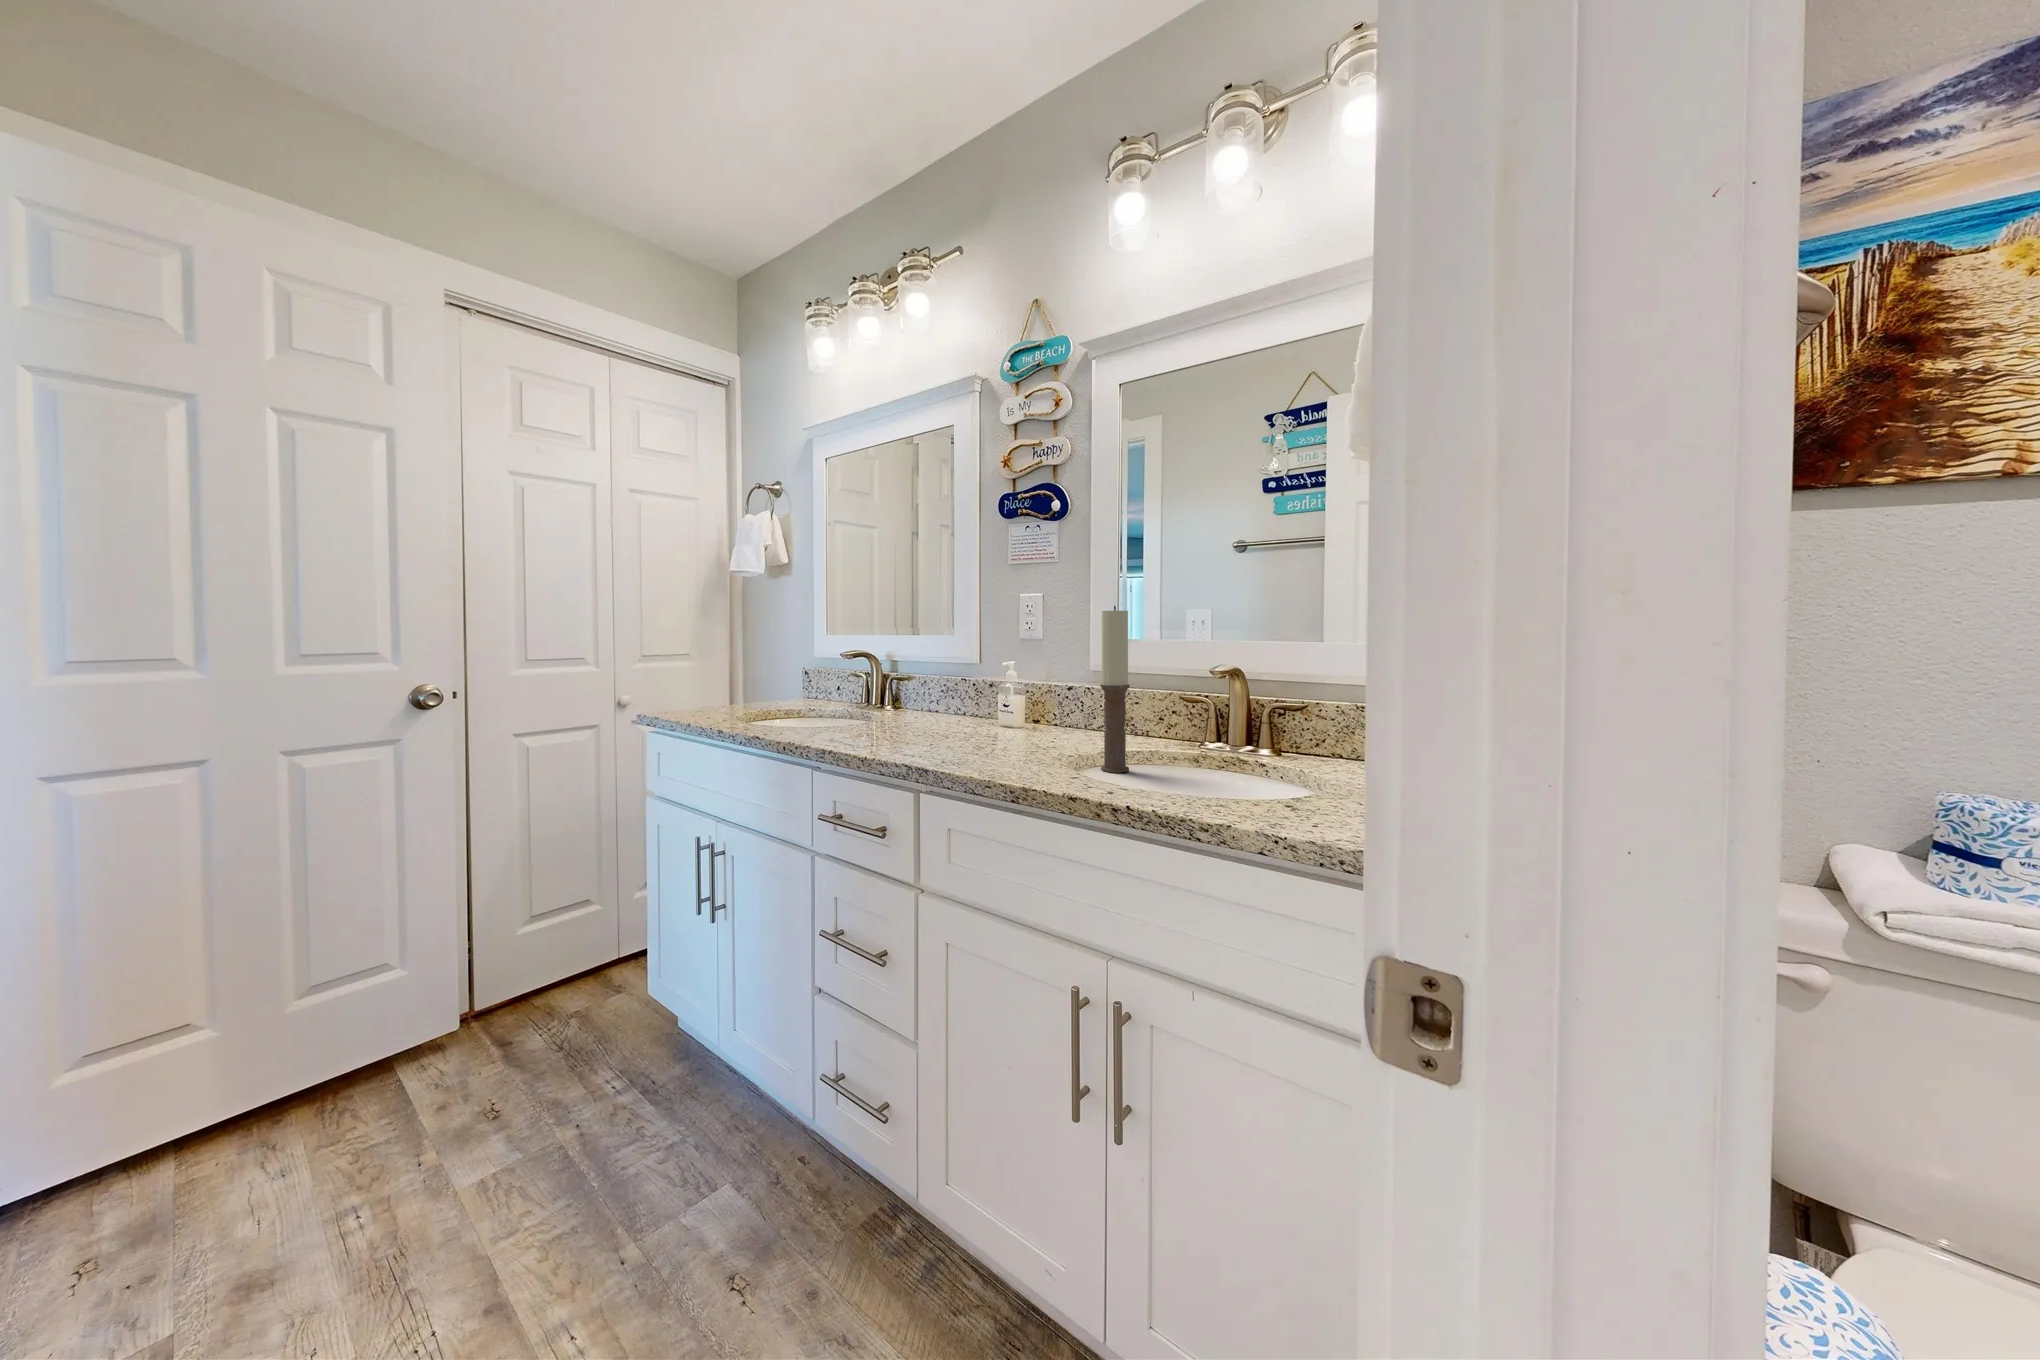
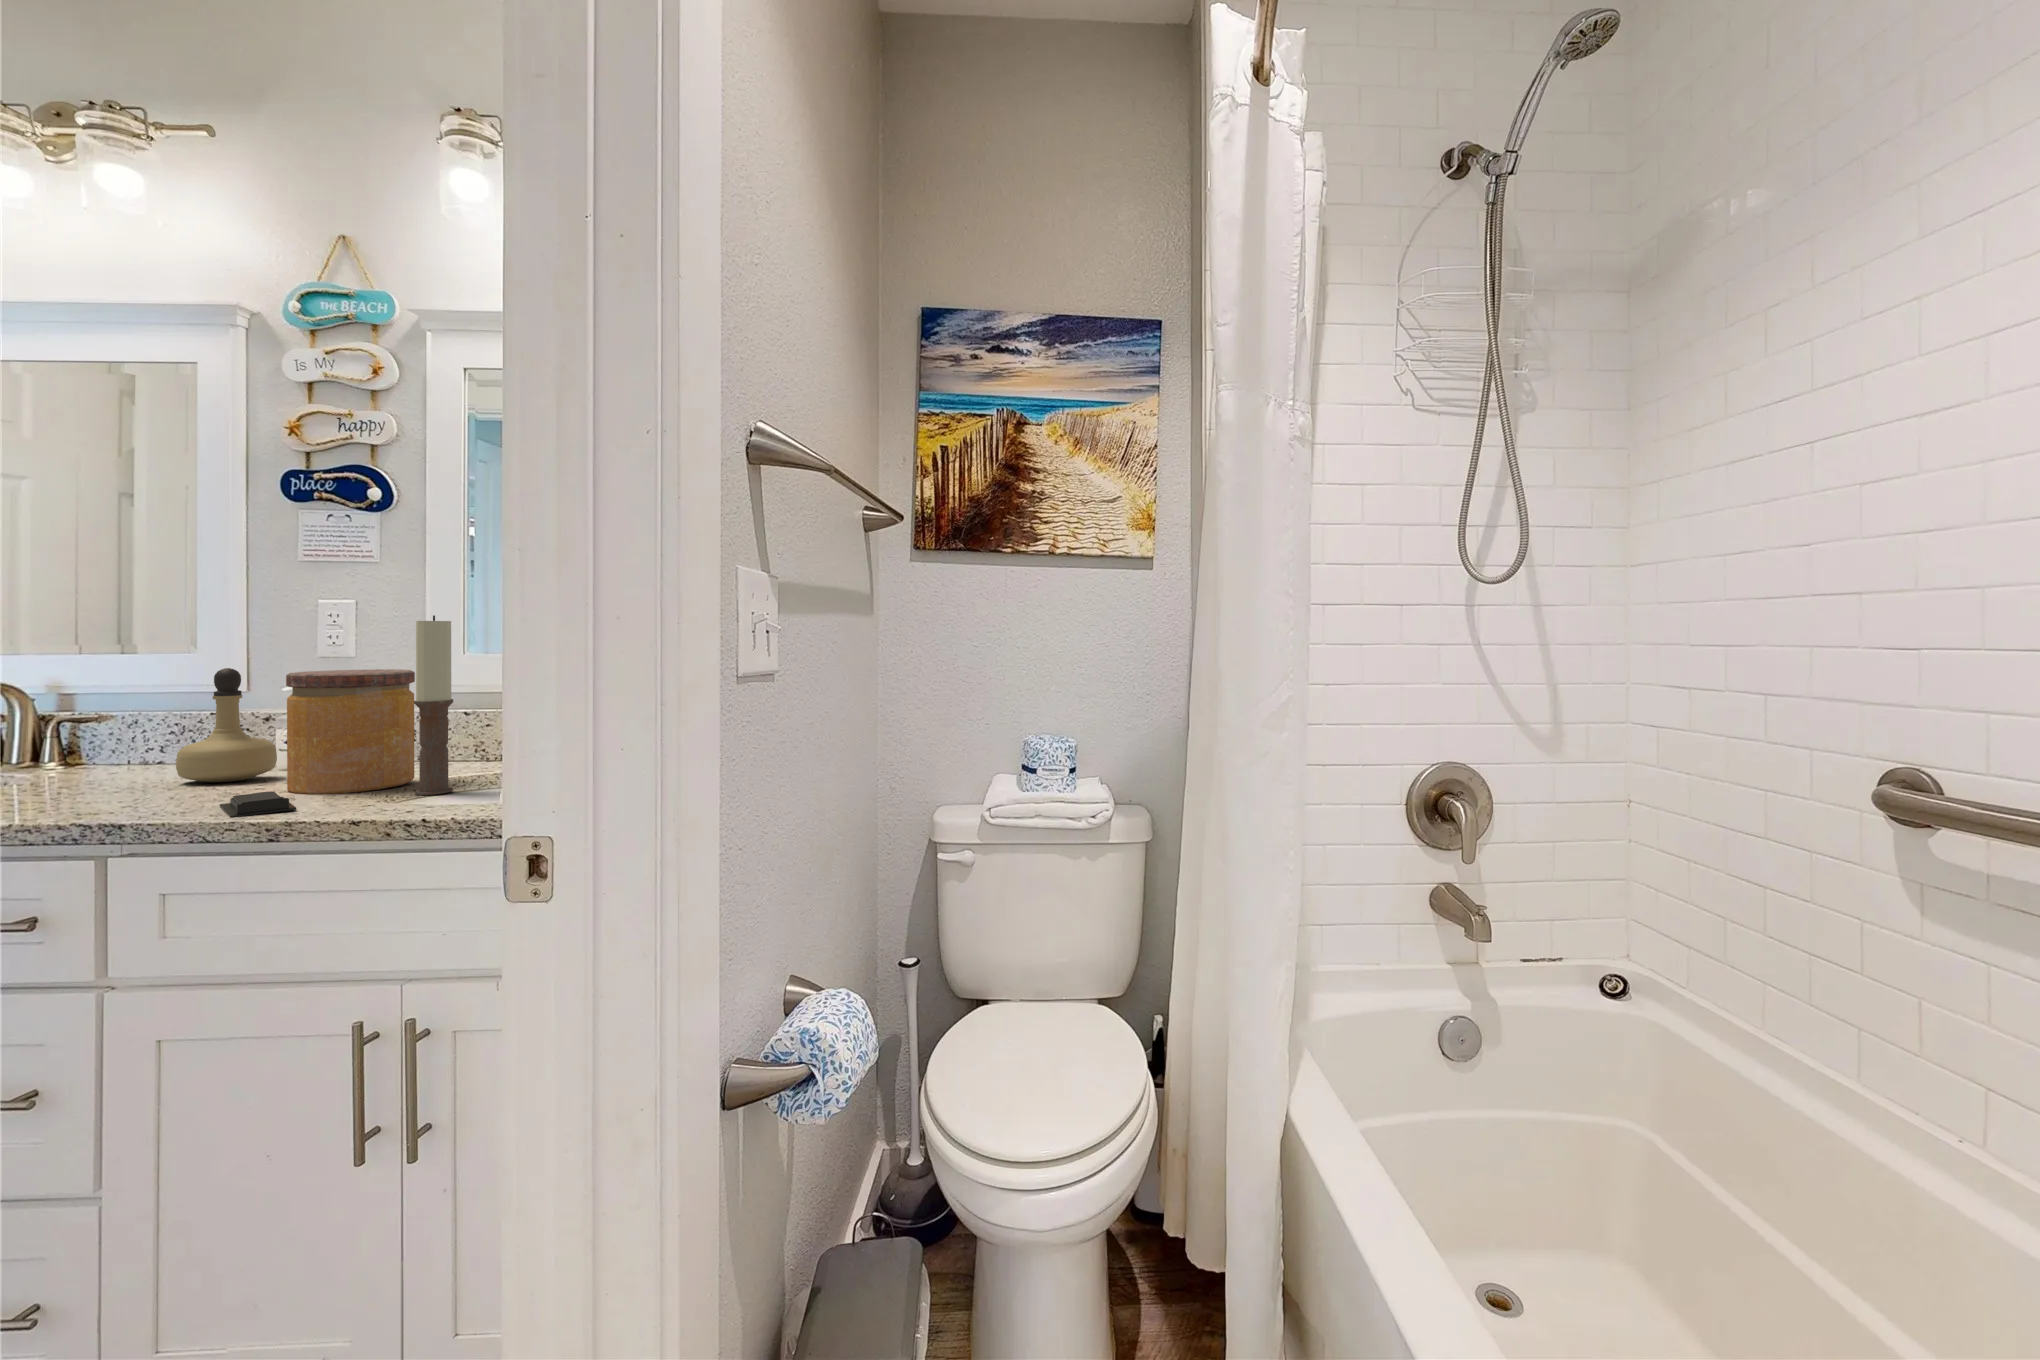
perfume bottle: none [948,650,1001,738] -> present [176,668,277,783]
jar: none [1012,653,1093,760] -> present [286,669,415,794]
soap bar: none [979,755,1028,778] -> present [219,792,296,818]

